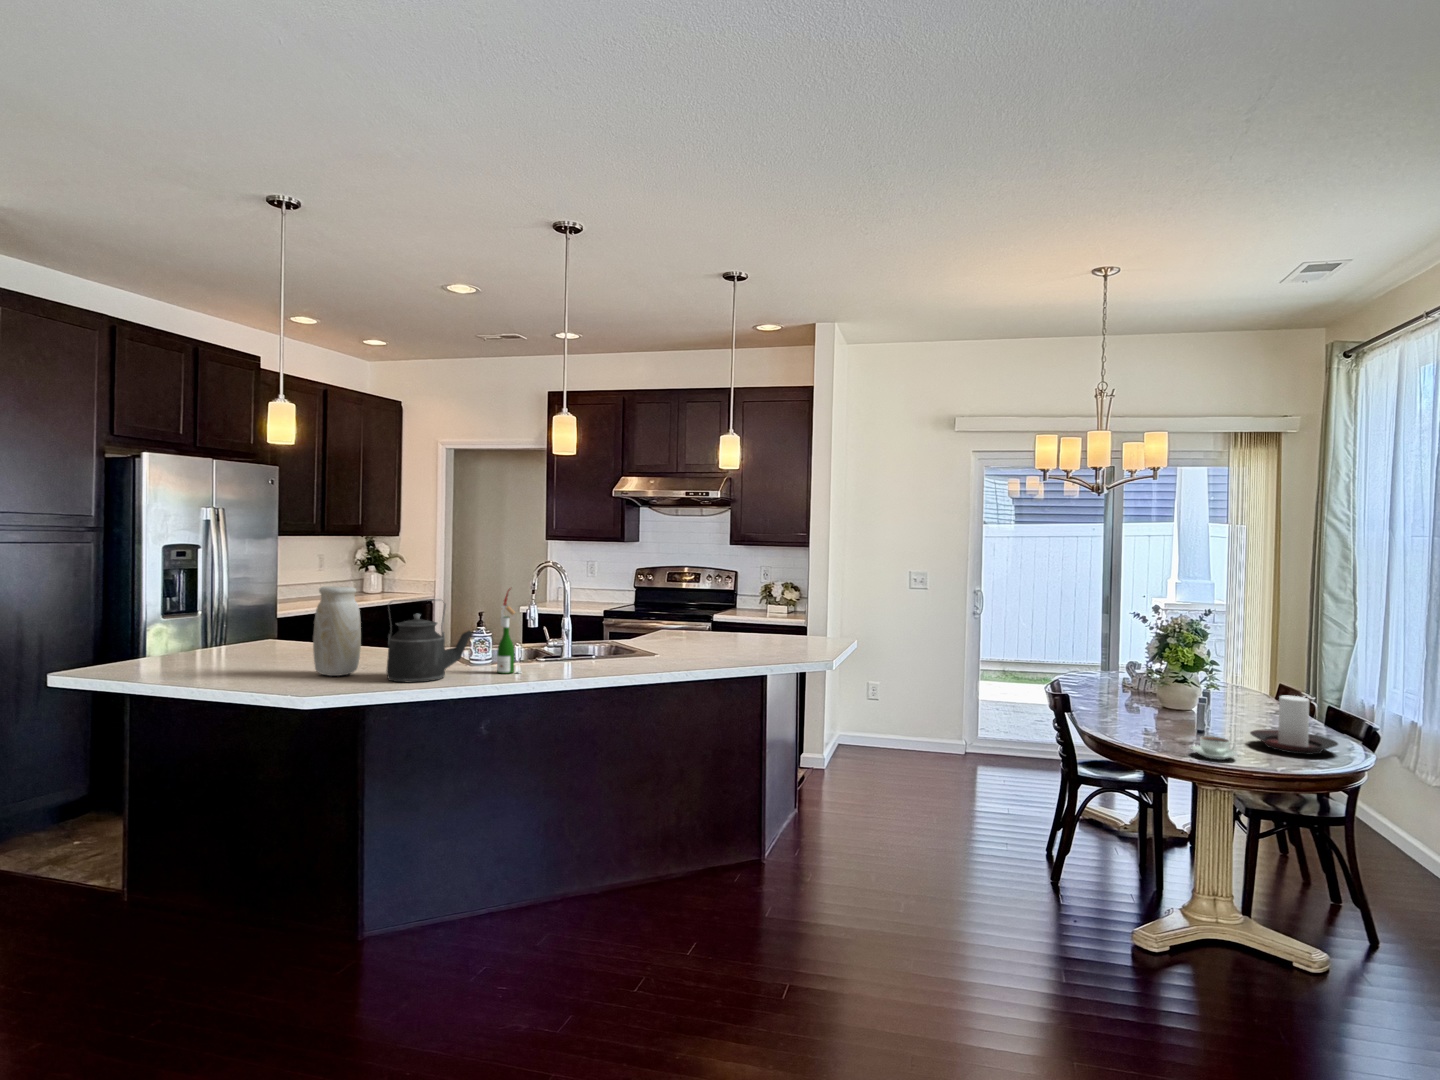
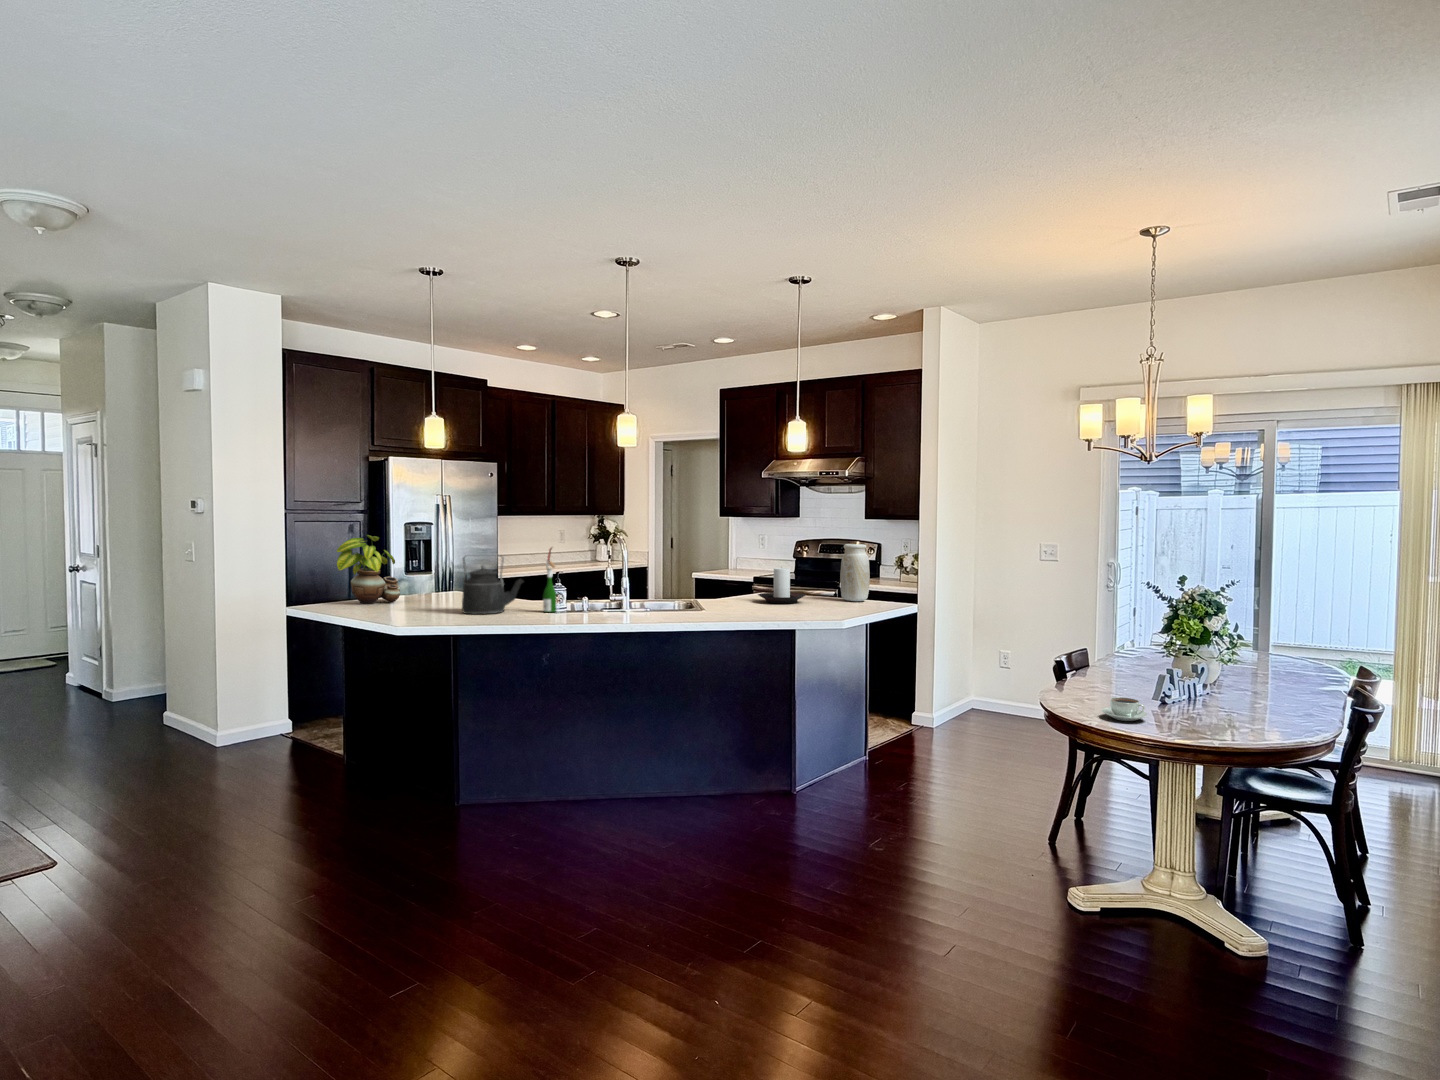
potted plant: none [151,571,246,672] -> present [337,535,400,604]
vase: present [313,586,361,676] -> present [840,544,870,601]
candle holder: present [1250,696,1338,755] -> present [758,568,806,603]

